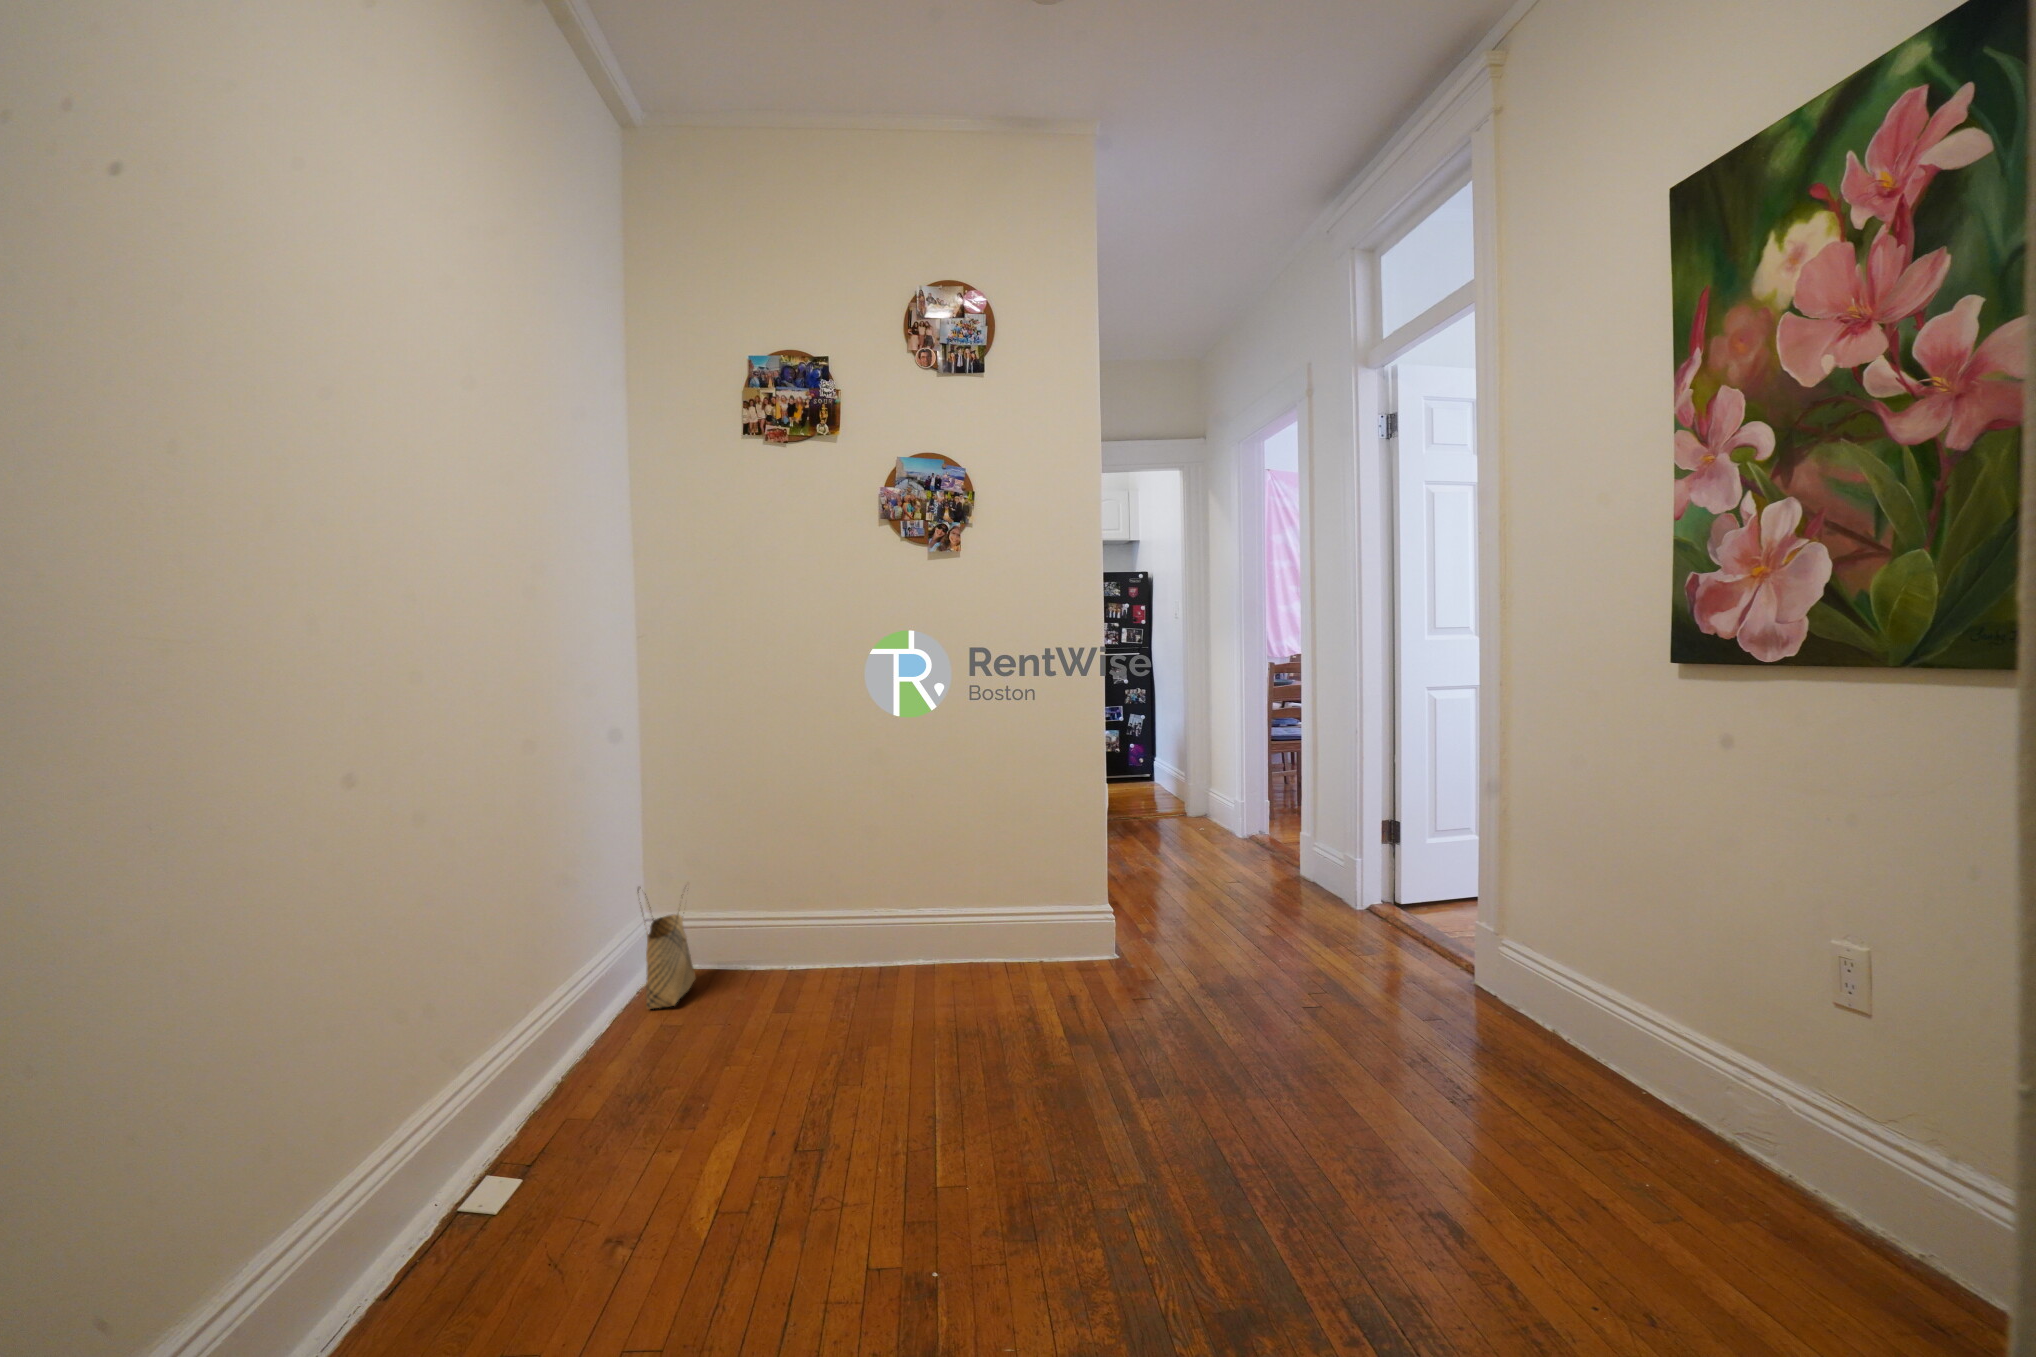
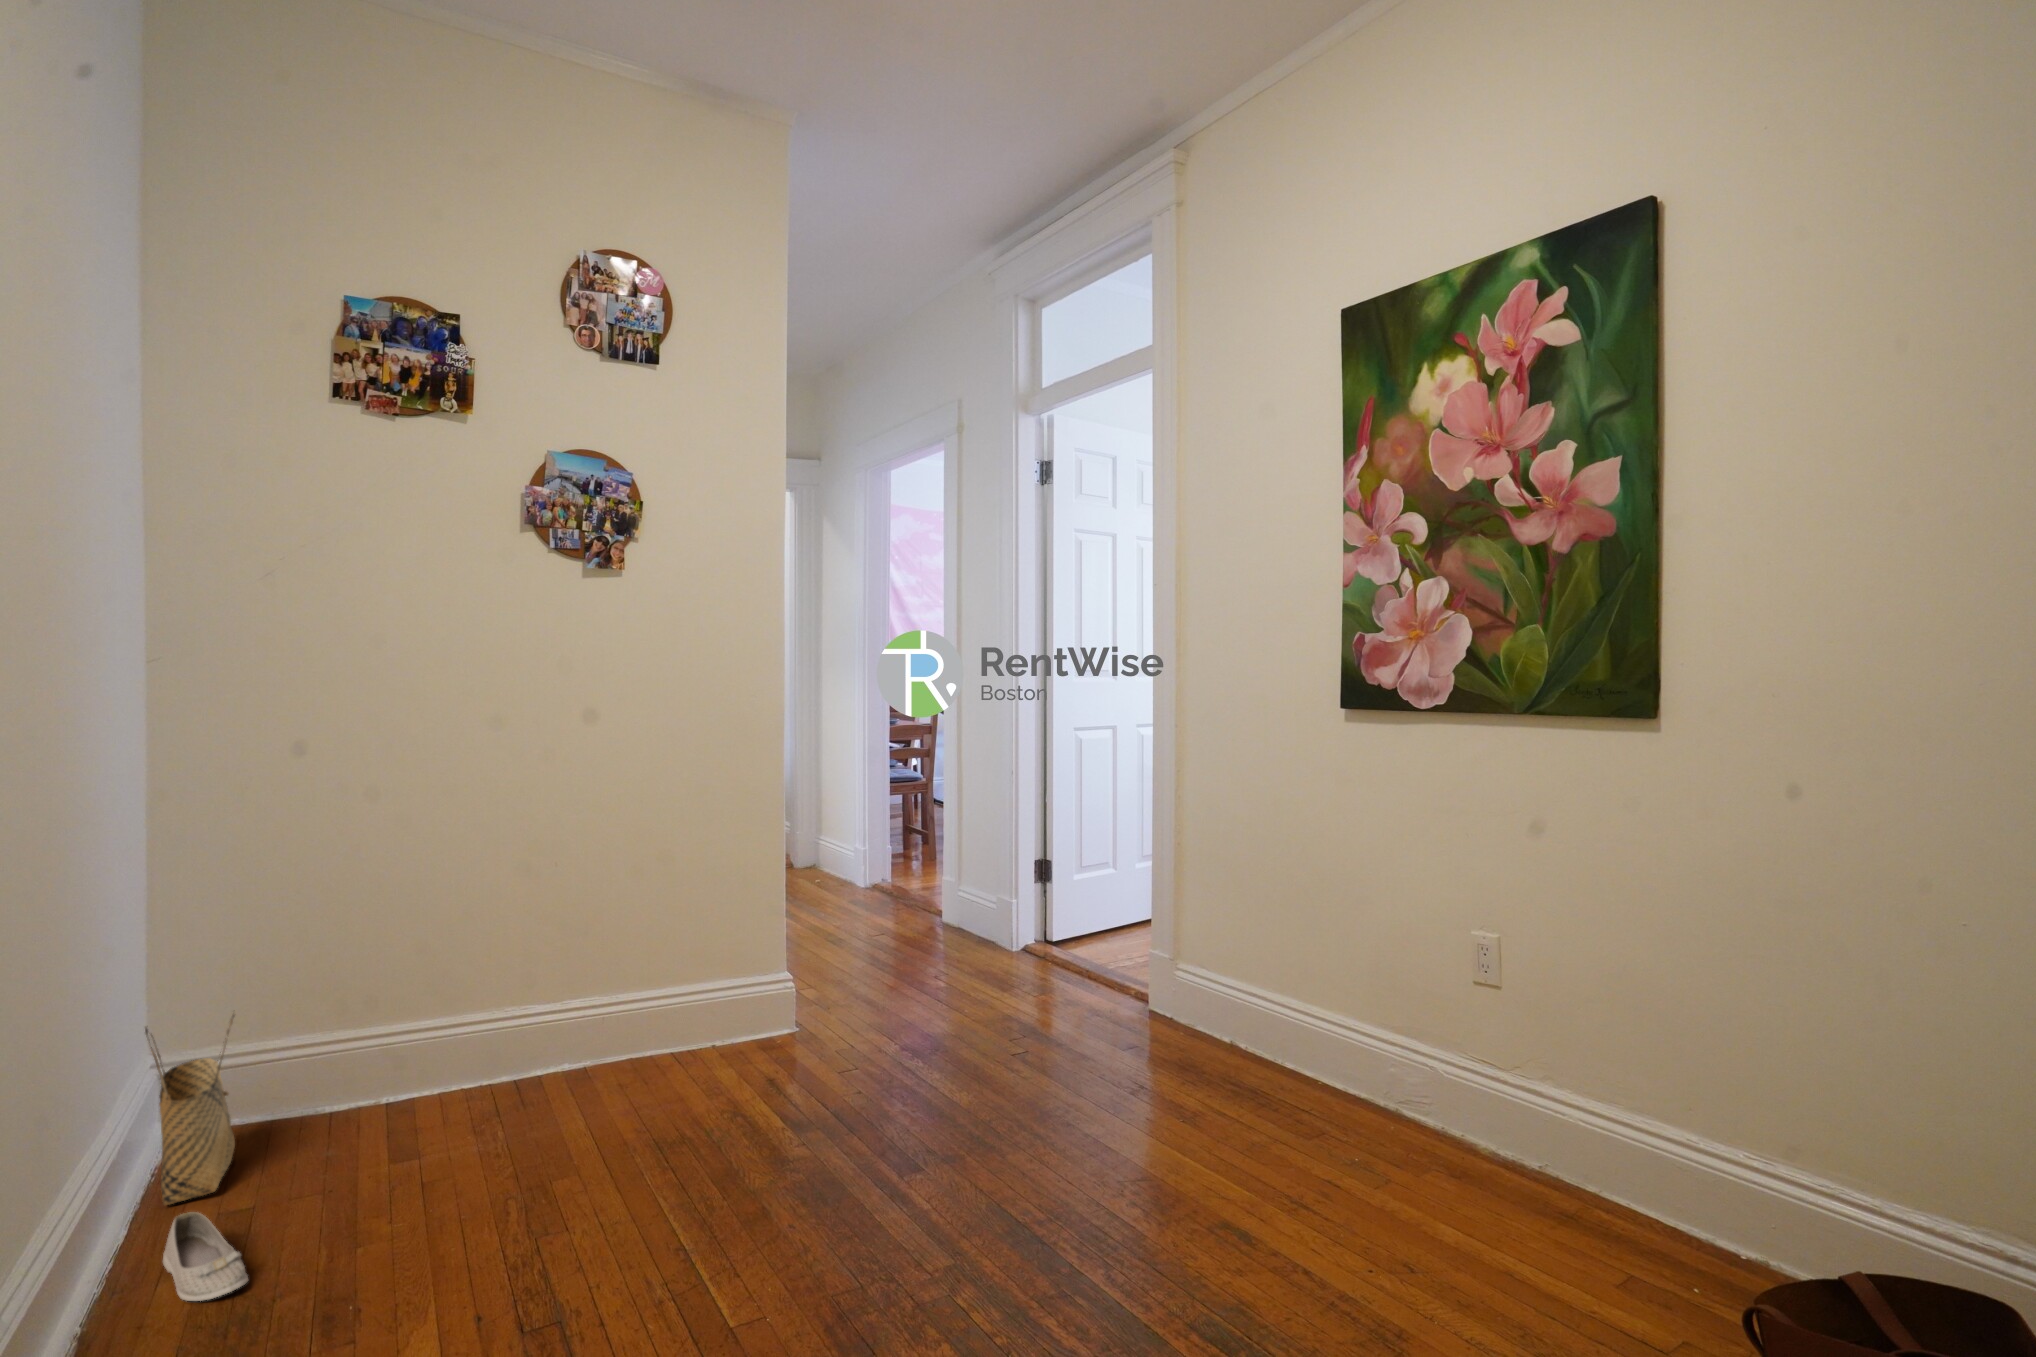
shoe: none [631,1013,670,1071] -> present [163,1212,248,1301]

